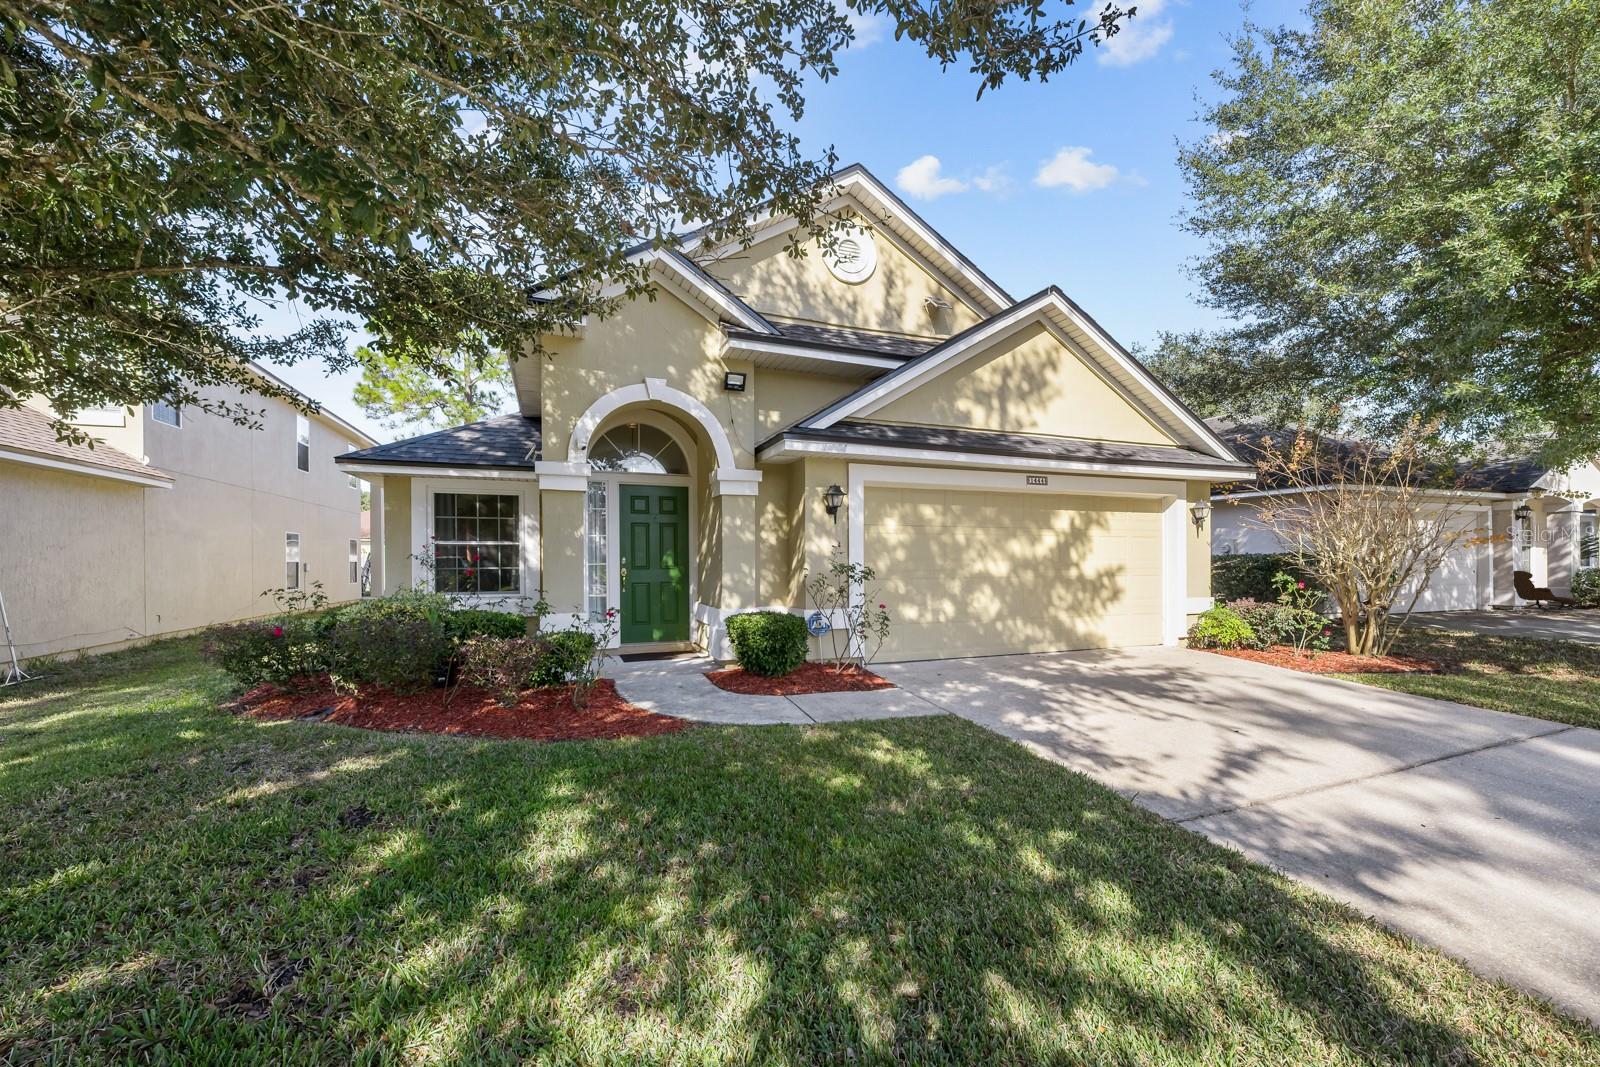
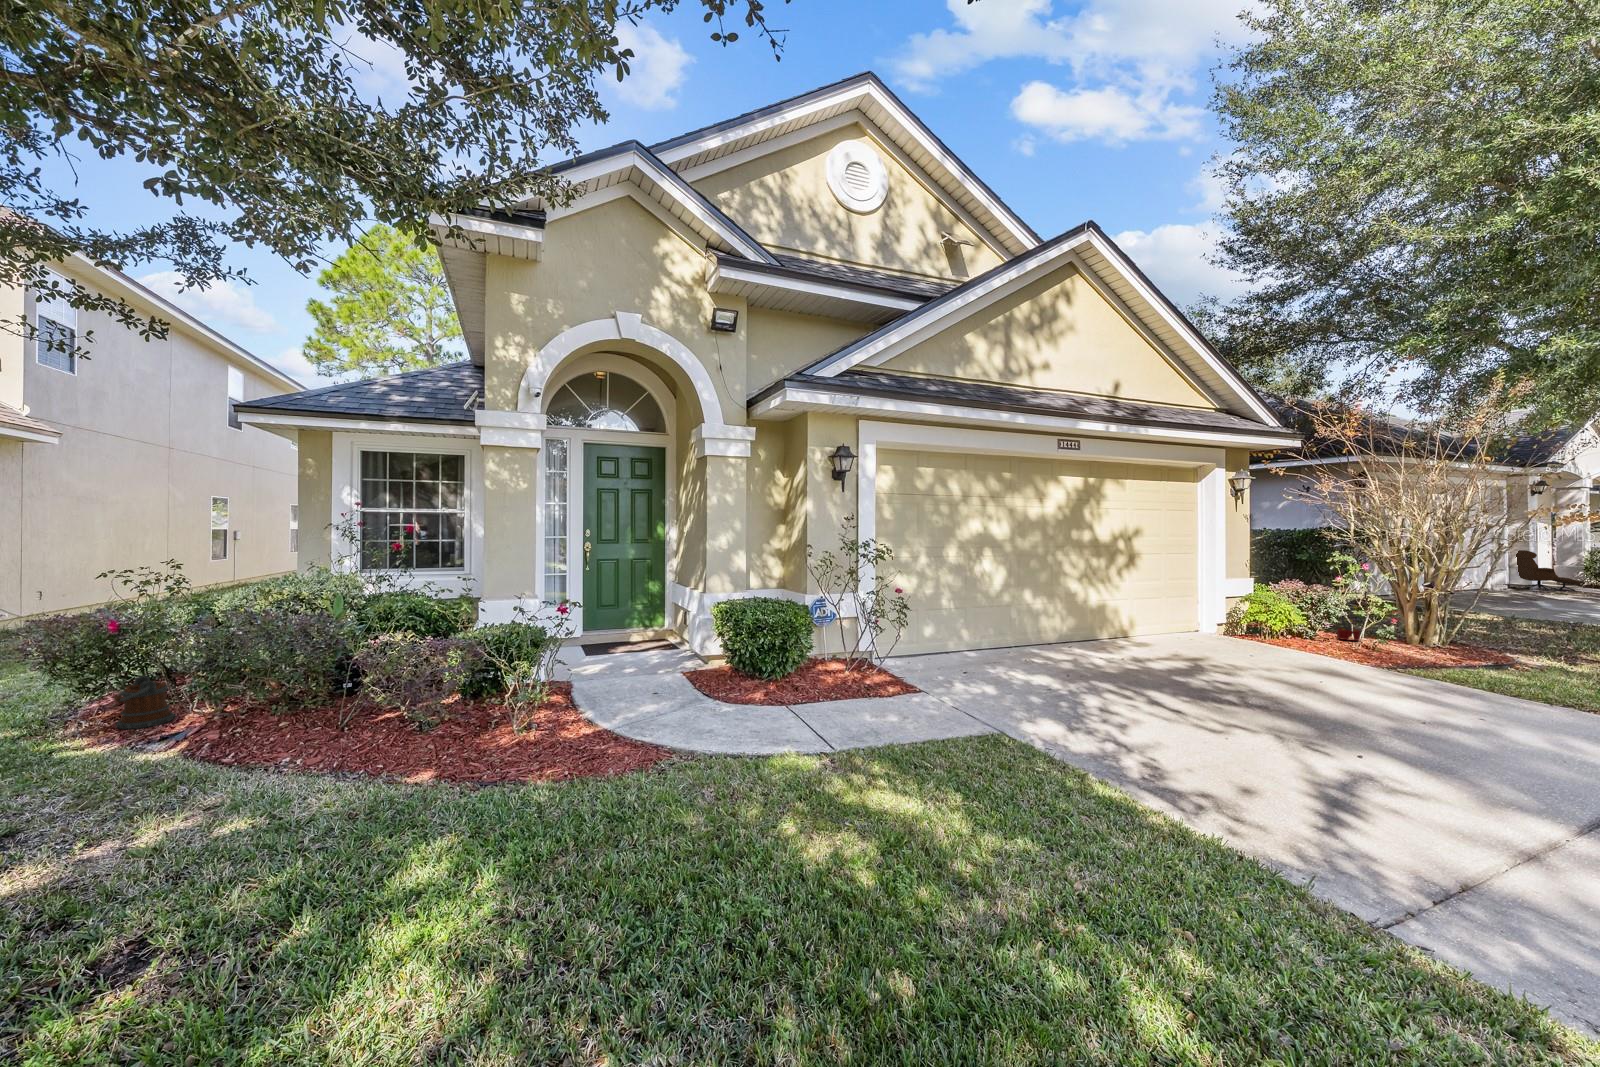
decorative plant: none [1273,613,1317,652] -> present [1337,603,1360,641]
bucket: none [277,670,319,709] -> present [113,676,176,729]

